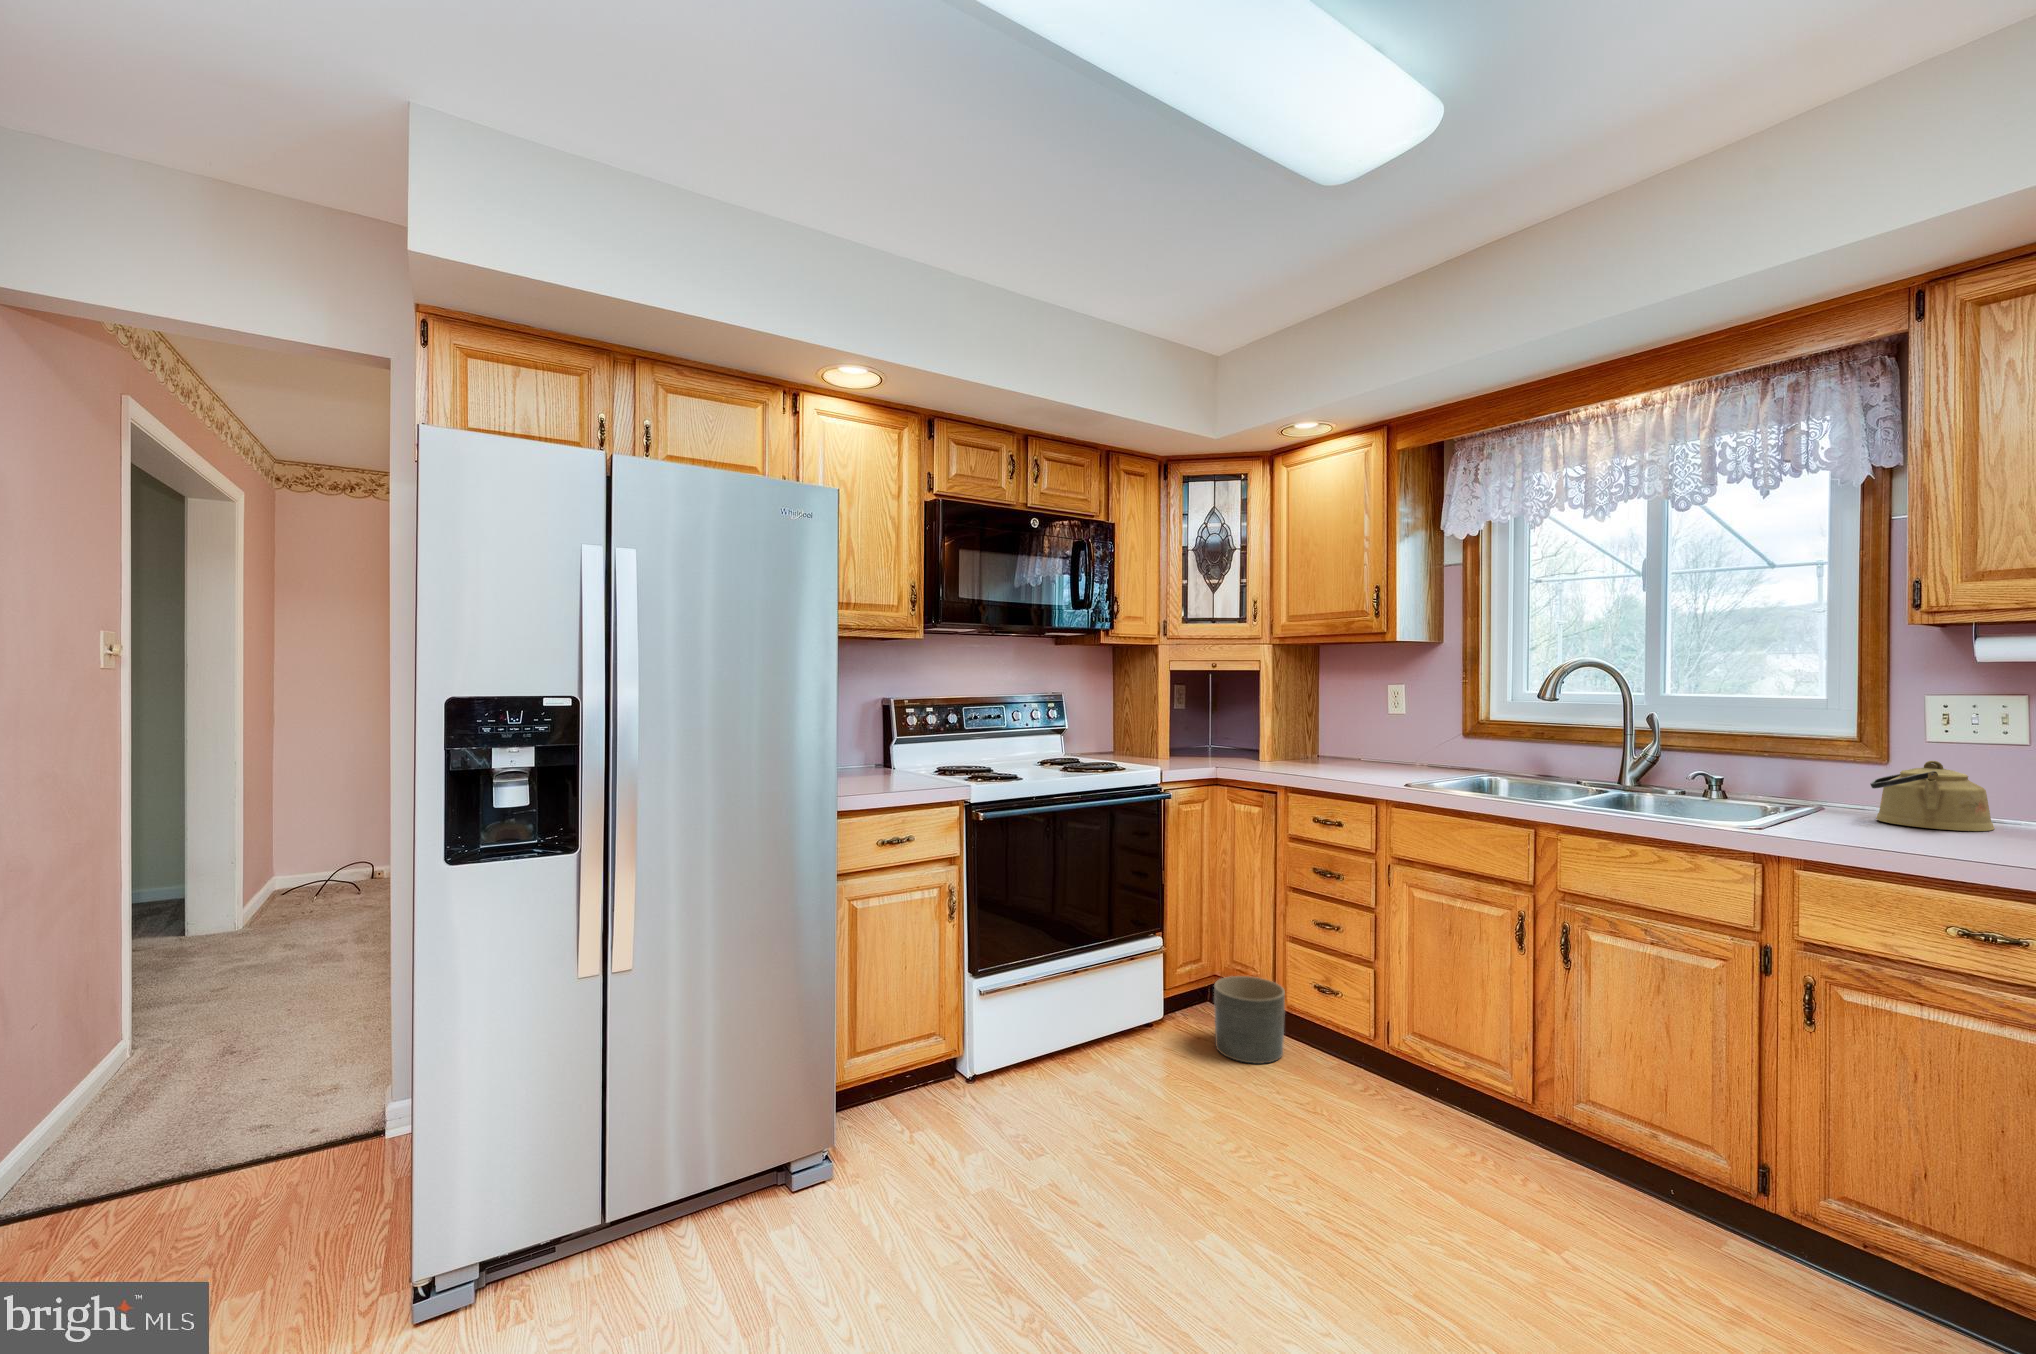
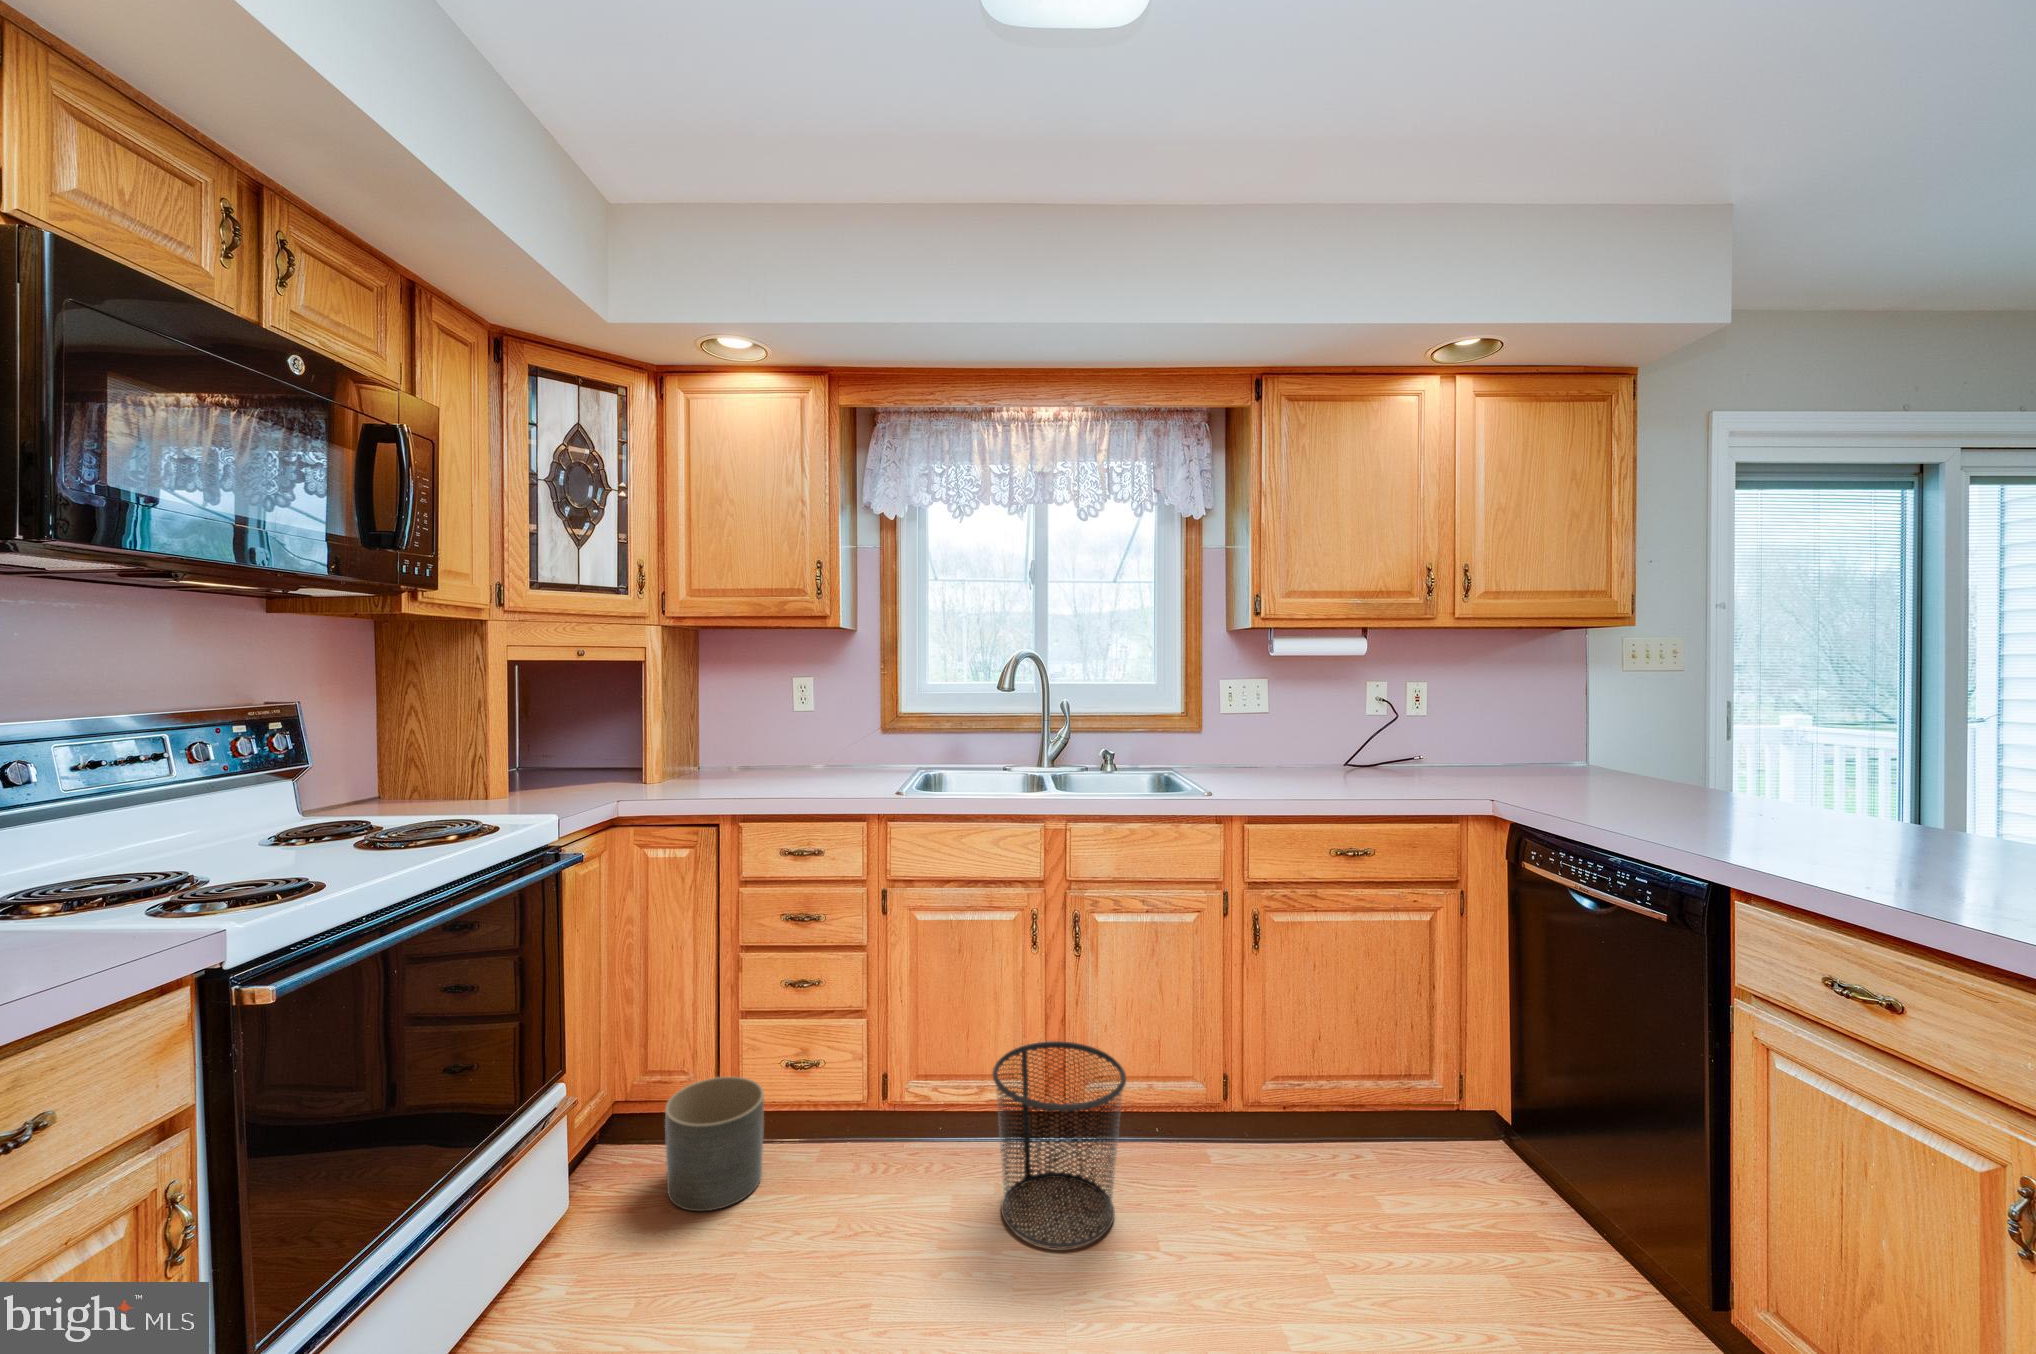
kettle: present [1870,761,1995,831] -> none [1209,731,1277,781]
waste bin: none [1408,1024,1552,1215] -> present [993,1041,1126,1249]

